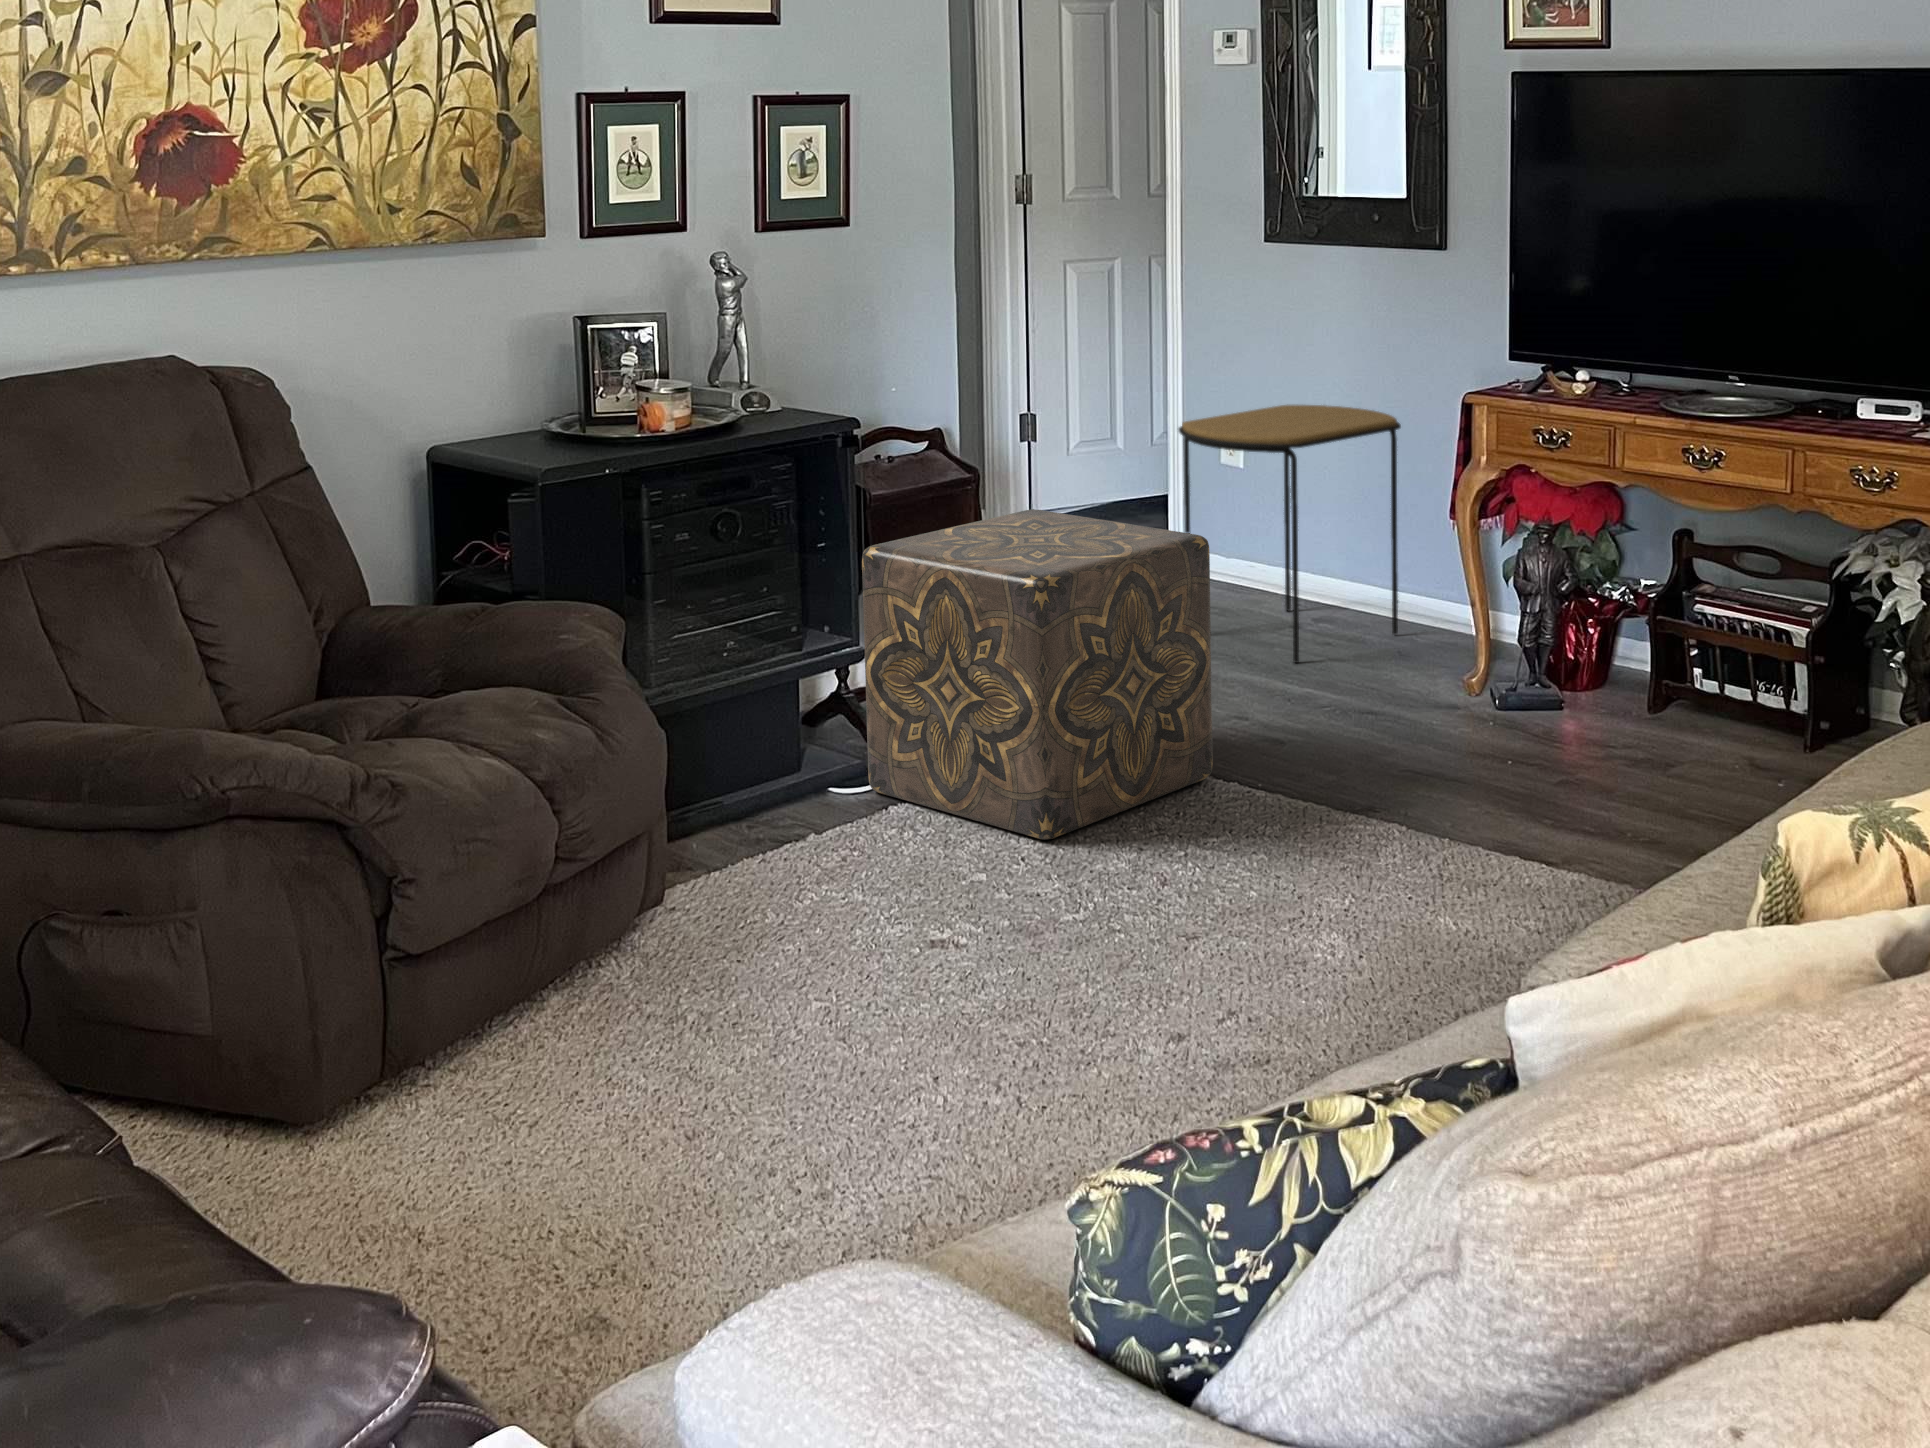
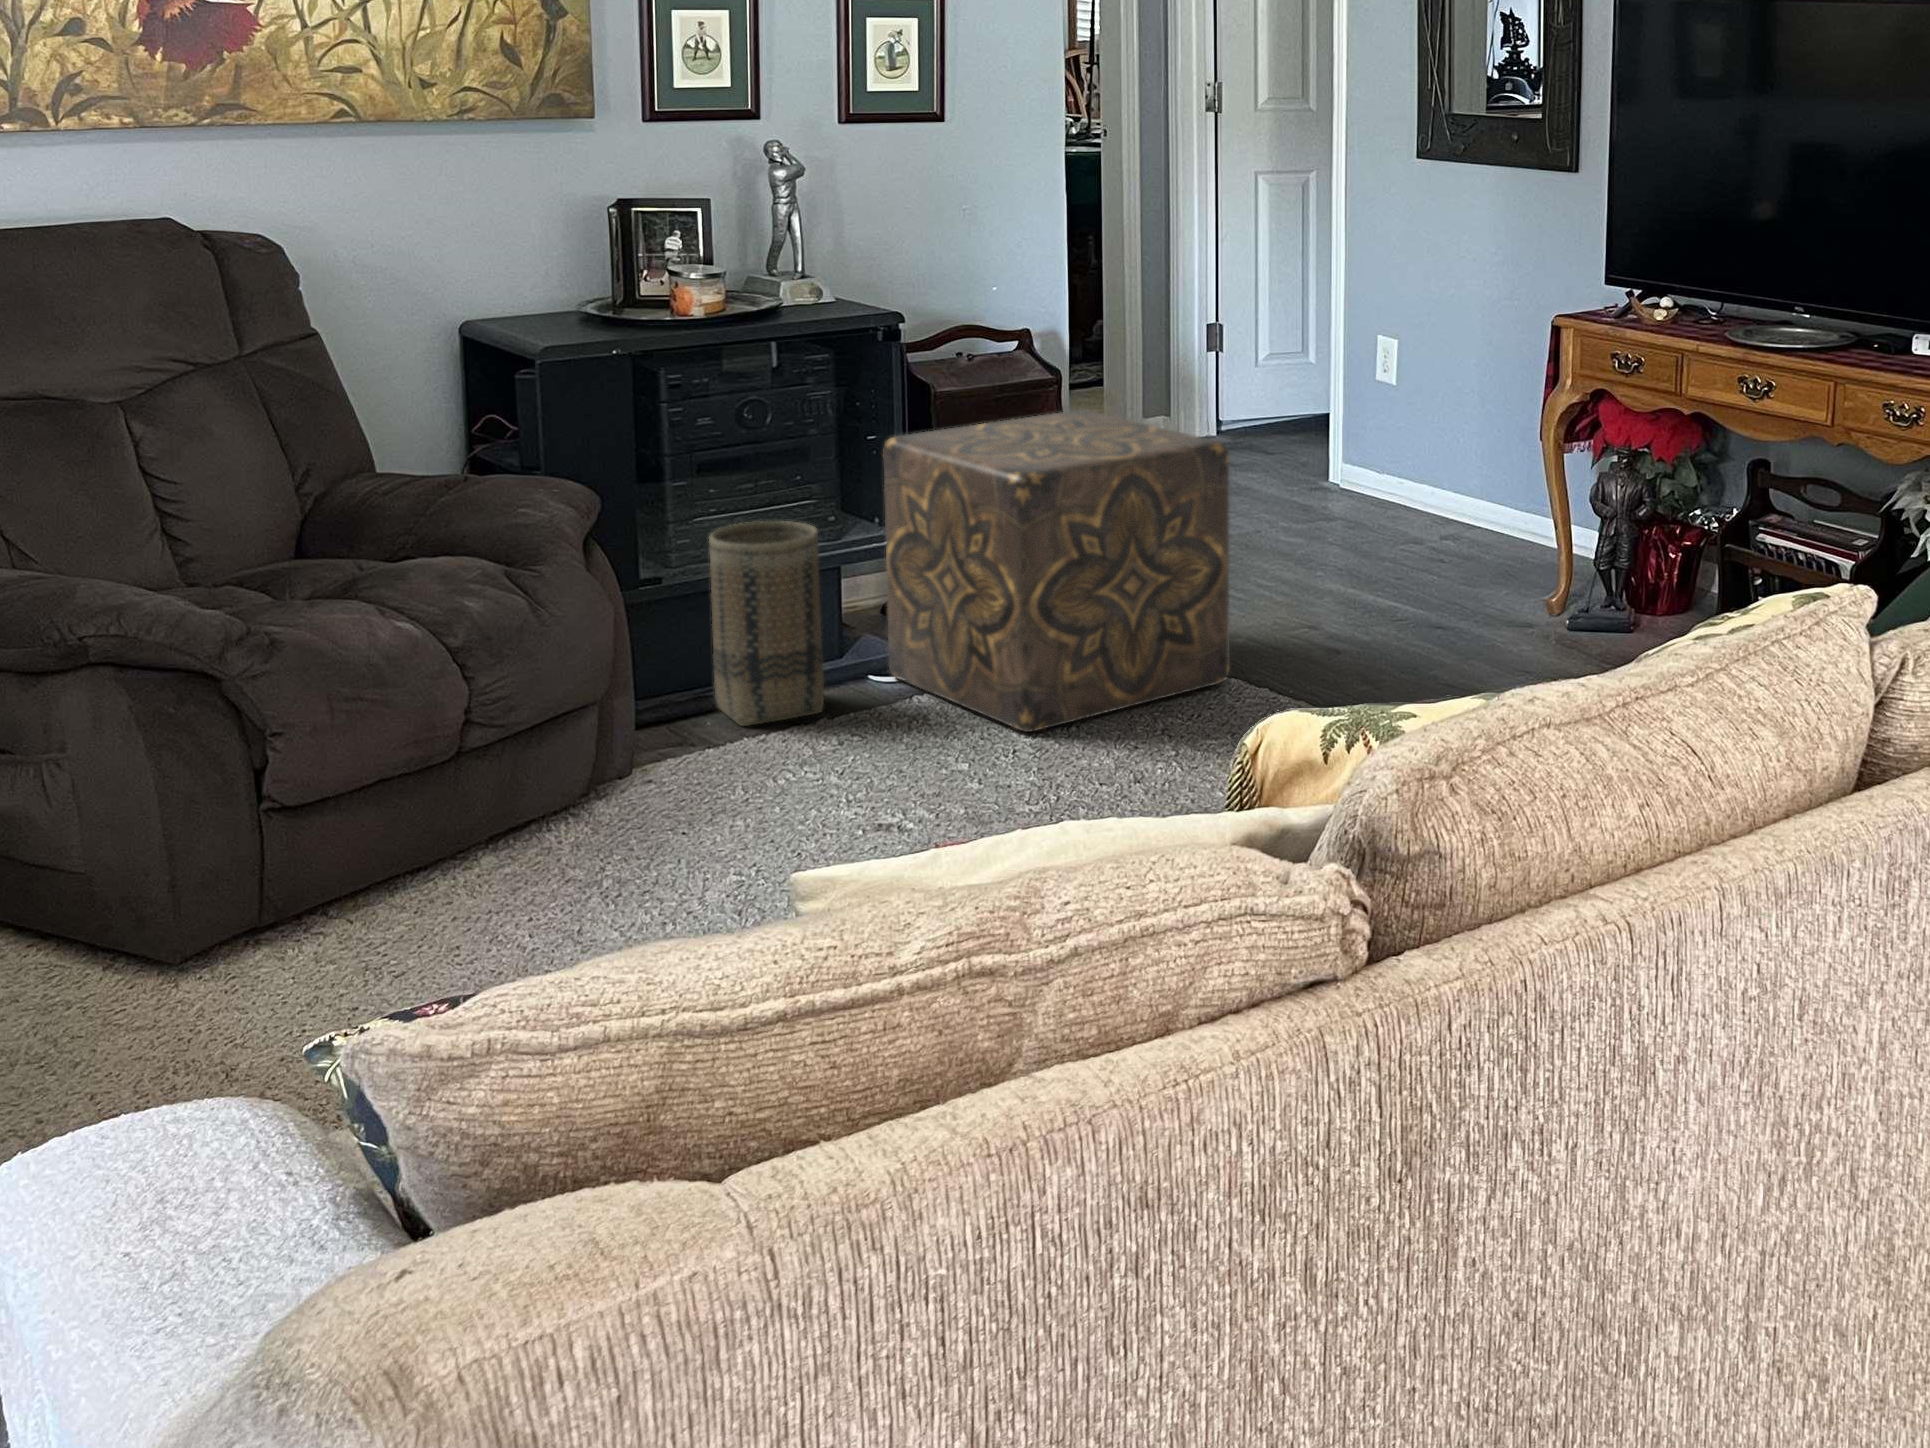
side table: present [1178,405,1401,663] -> none [1294,321,1517,577]
basket: none [711,637,828,850] -> present [709,521,824,726]

